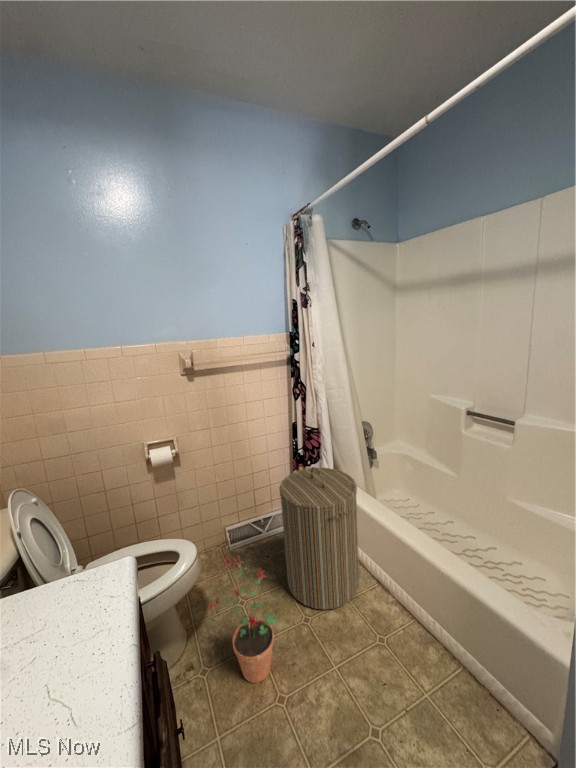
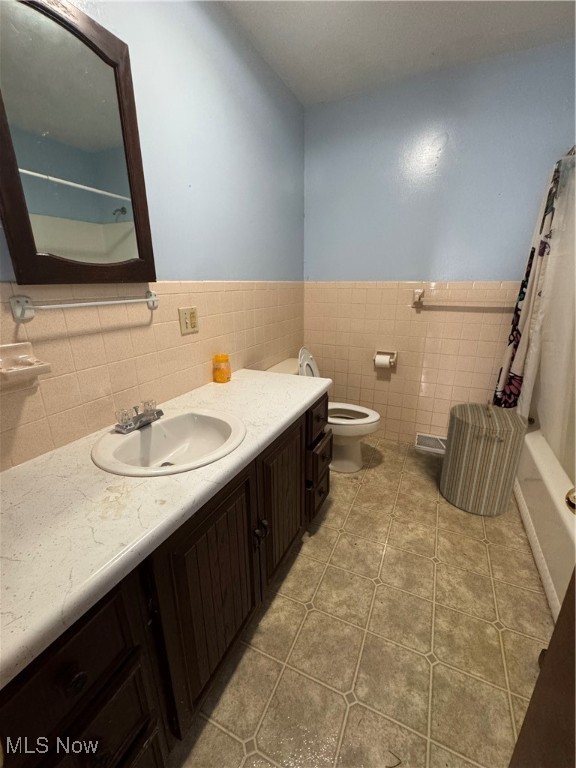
potted plant: present [209,556,277,683] -> none [369,422,408,505]

